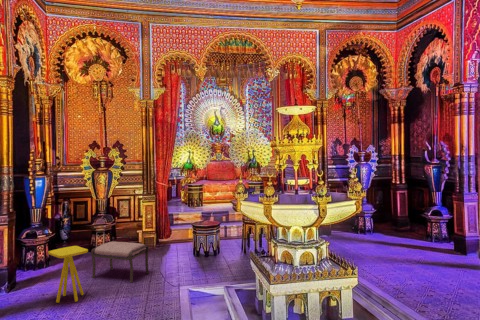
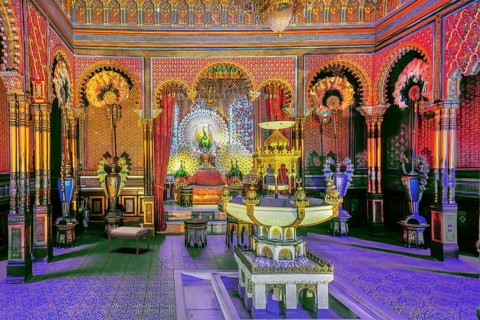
side table: present [48,246,88,303] -> none [81,226,109,264]

